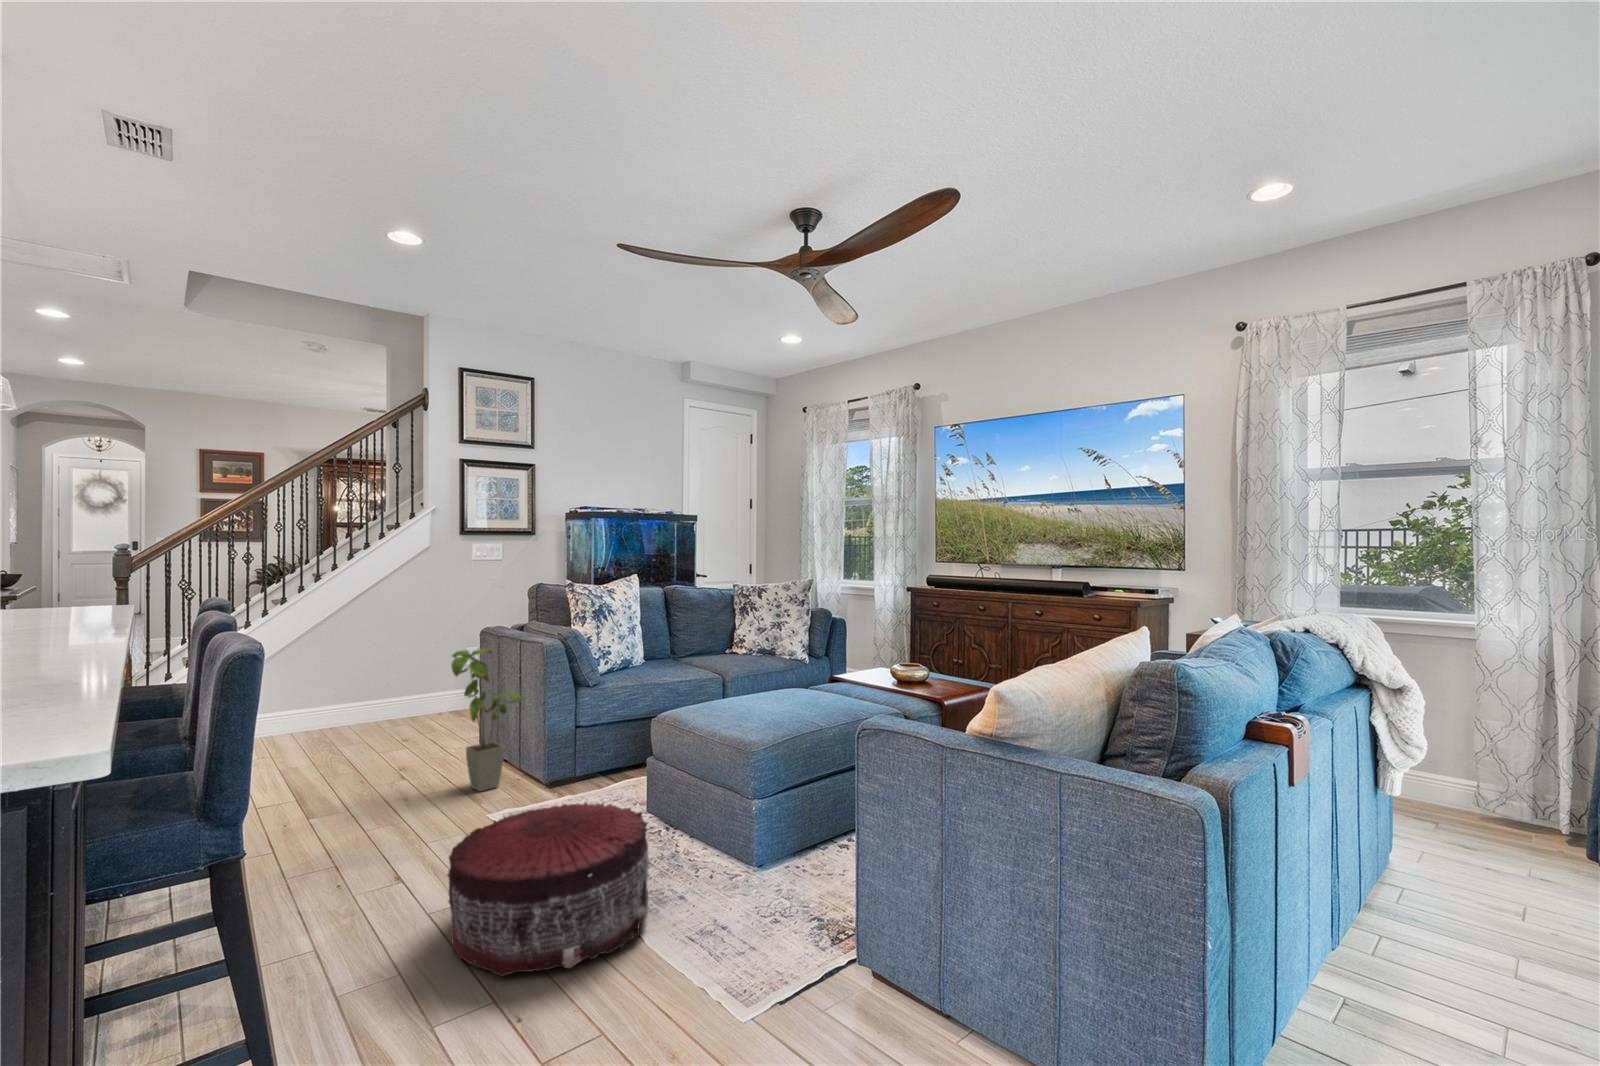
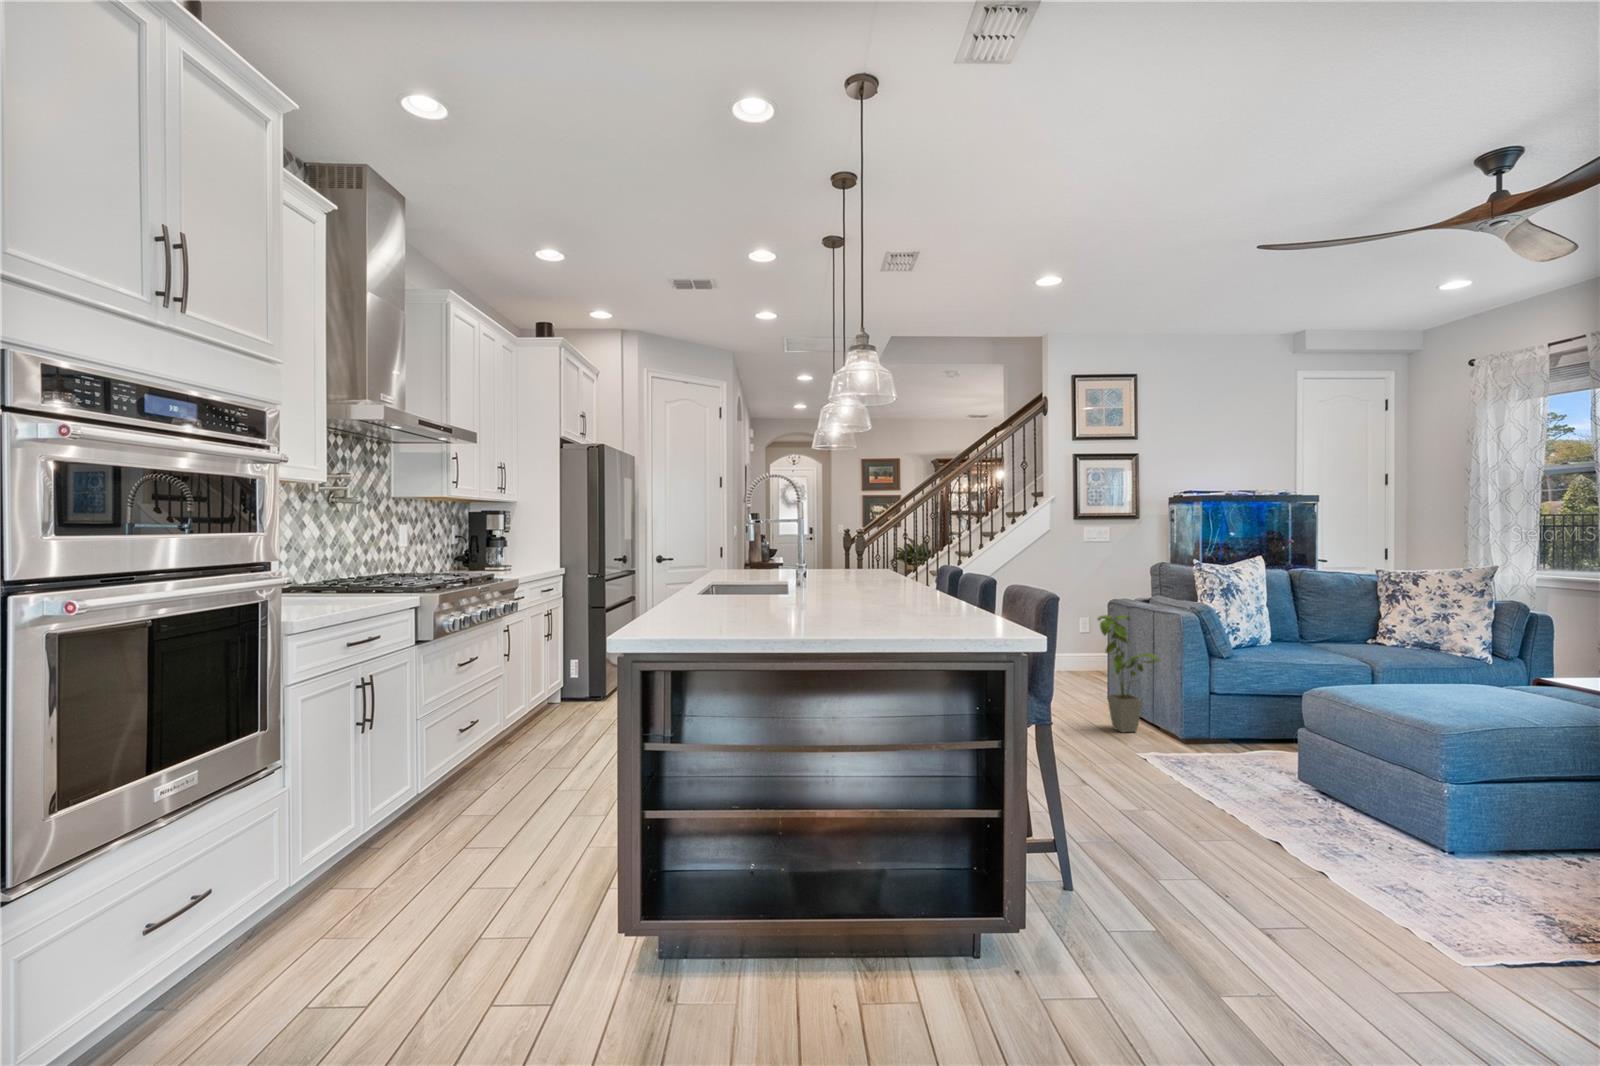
pouf: present [447,802,649,976] -> none [1144,745,1328,877]

